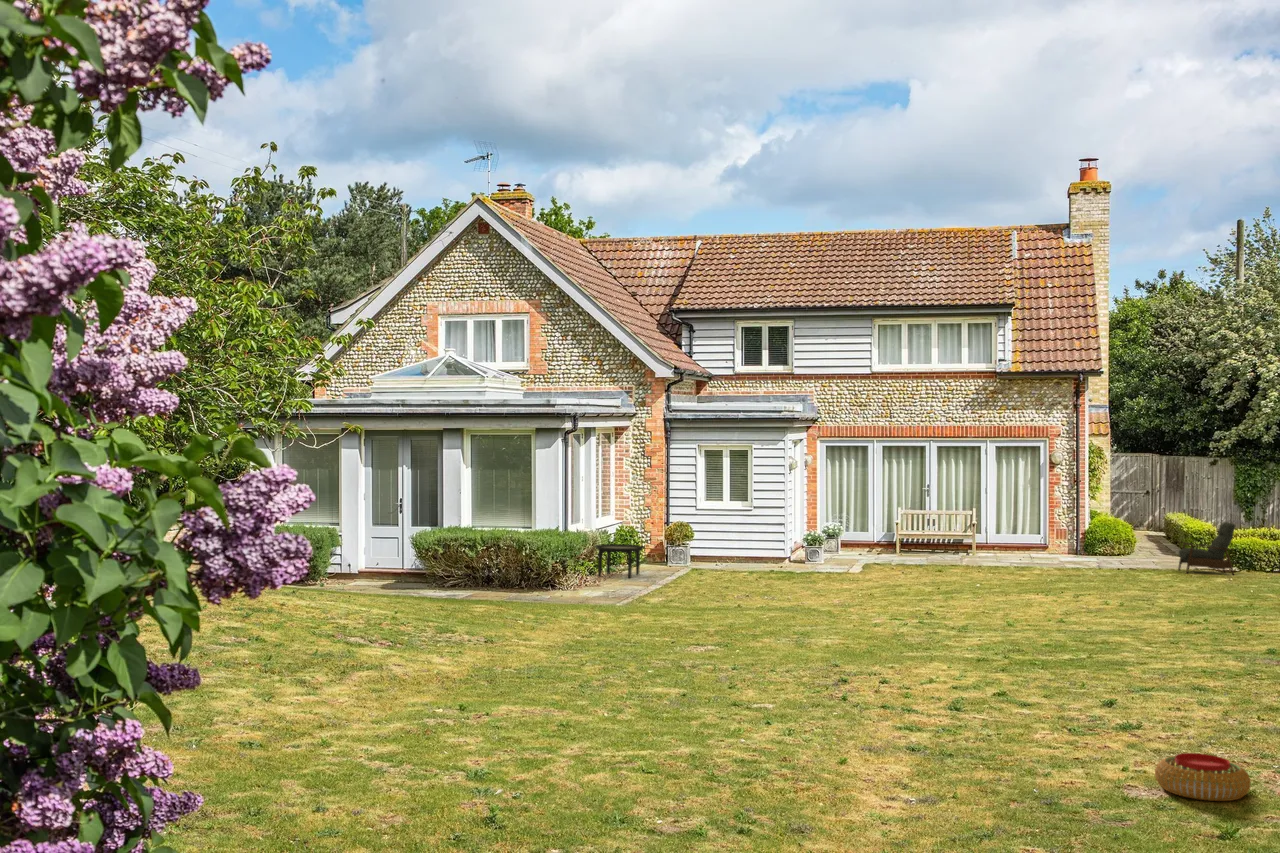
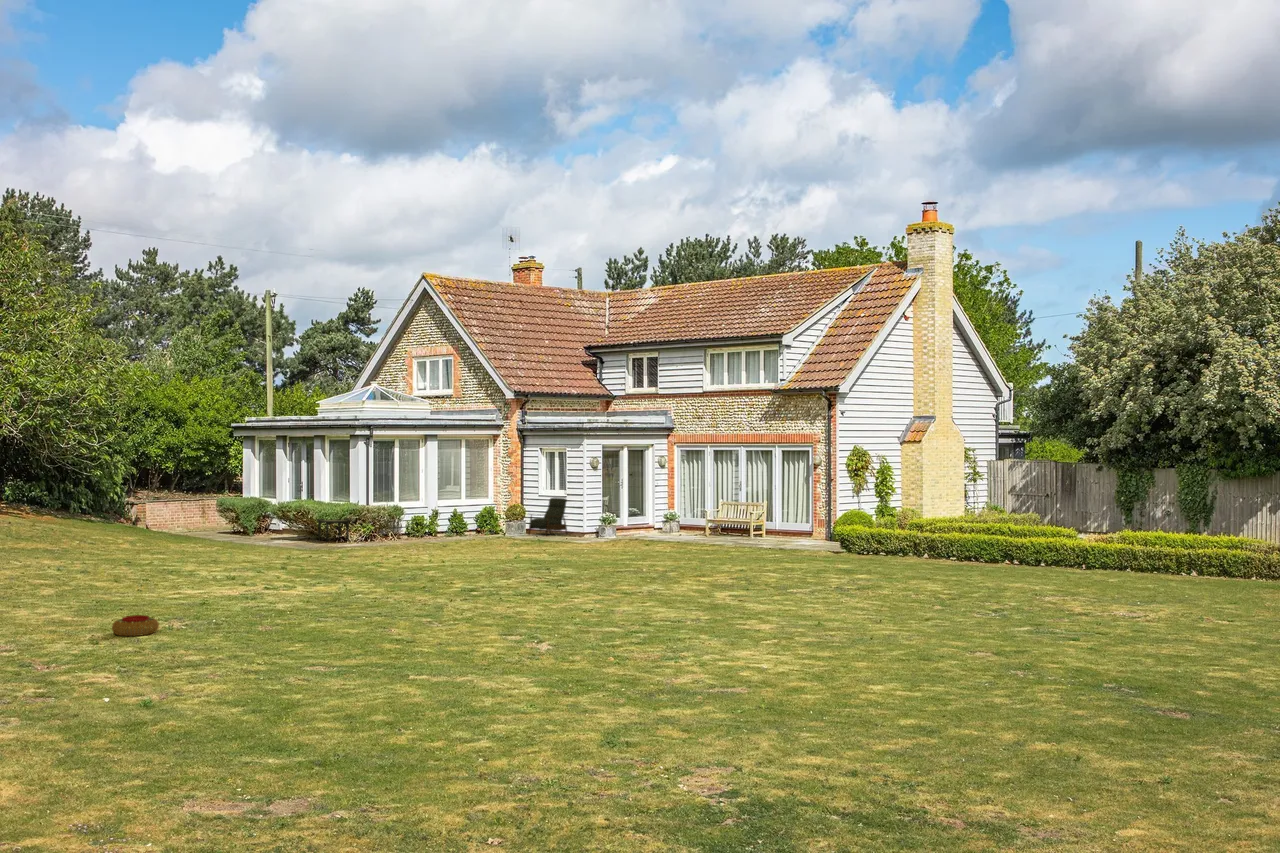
chair: present [1178,522,1235,575] -> present [529,498,567,535]
round table: present [595,544,644,578] -> present [316,519,351,542]

